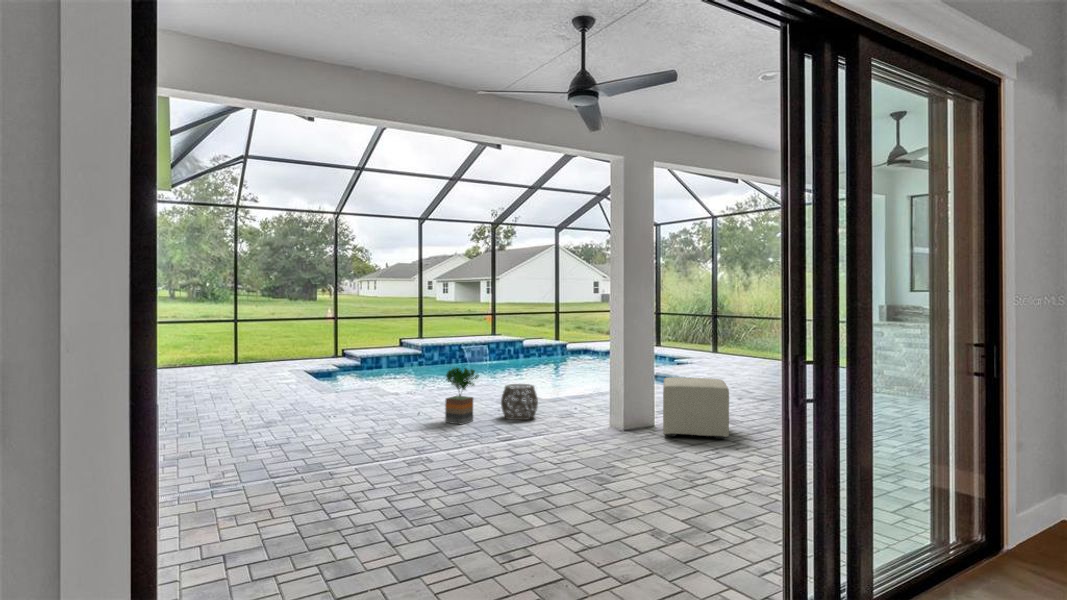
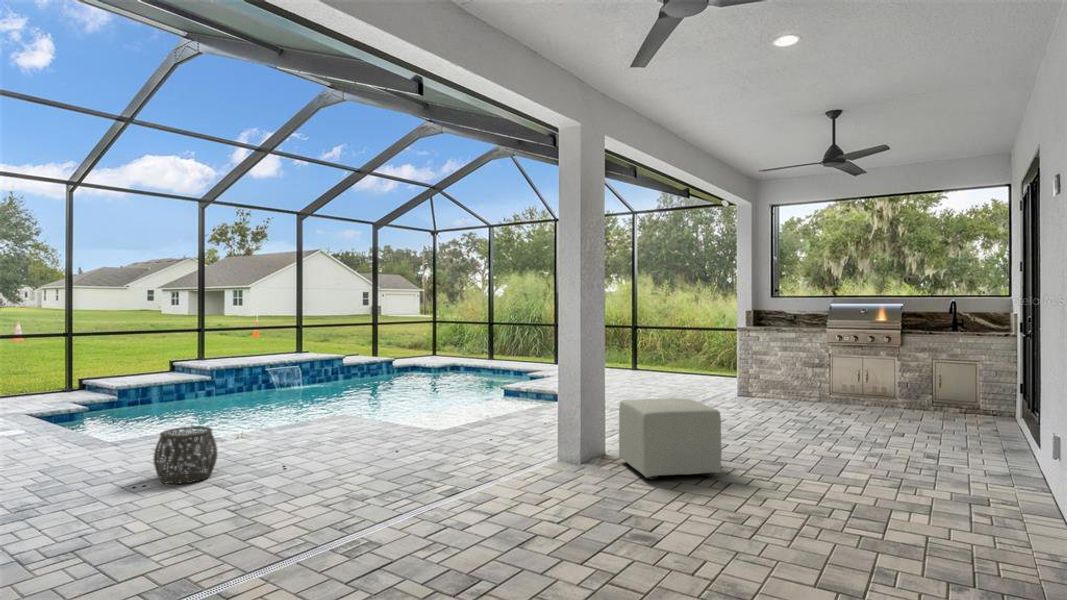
potted tree: present [445,368,478,425] -> none [317,403,373,492]
woven basket: present [501,384,538,420] -> present [153,426,217,484]

